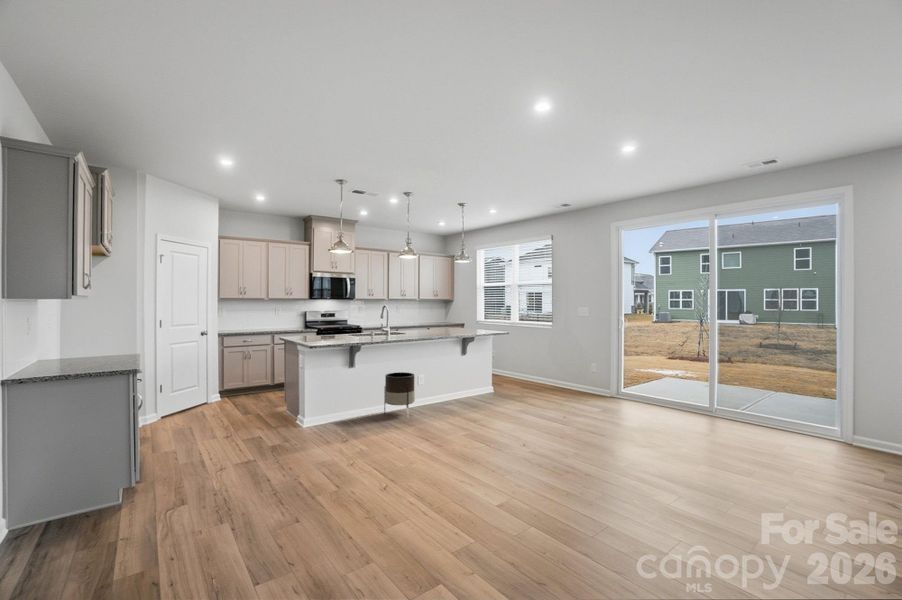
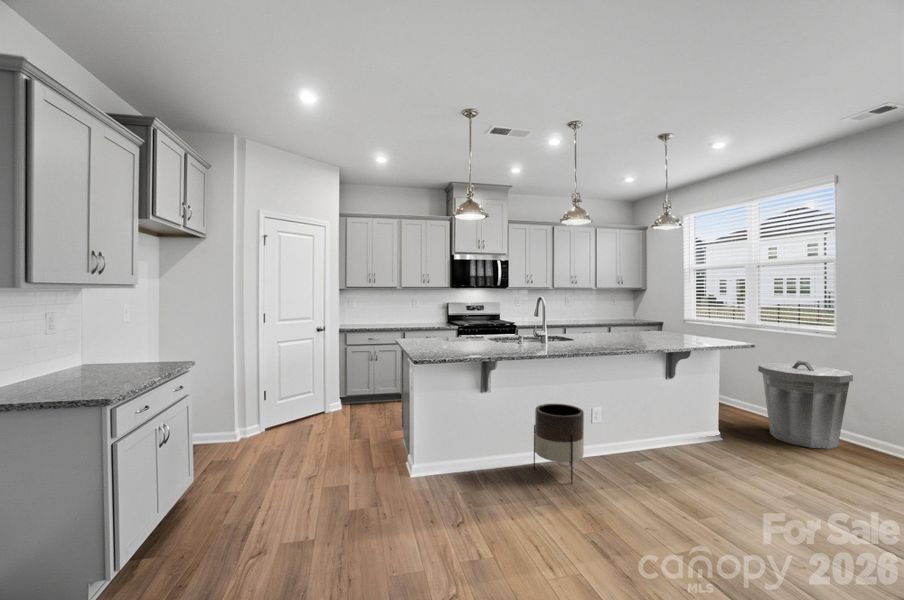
trash can: none [512,341,553,389] -> present [758,361,853,449]

